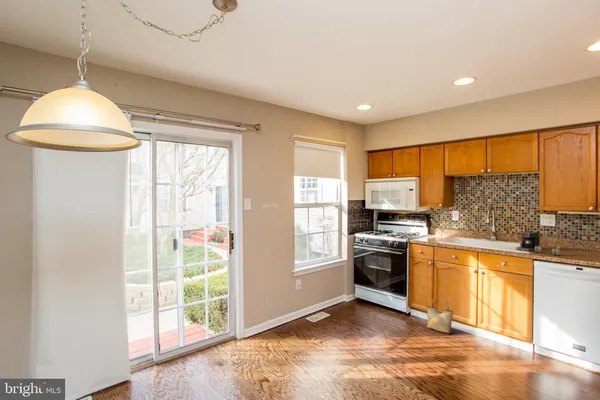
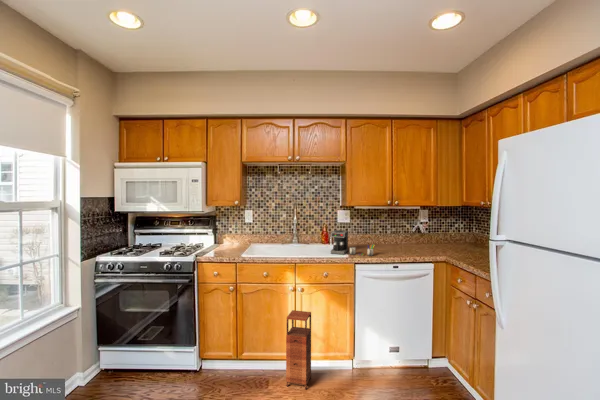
storage cabinet: none [463,287,488,347] -> present [286,310,311,389]
woven basket: present [427,301,453,333] -> none [233,332,269,386]

